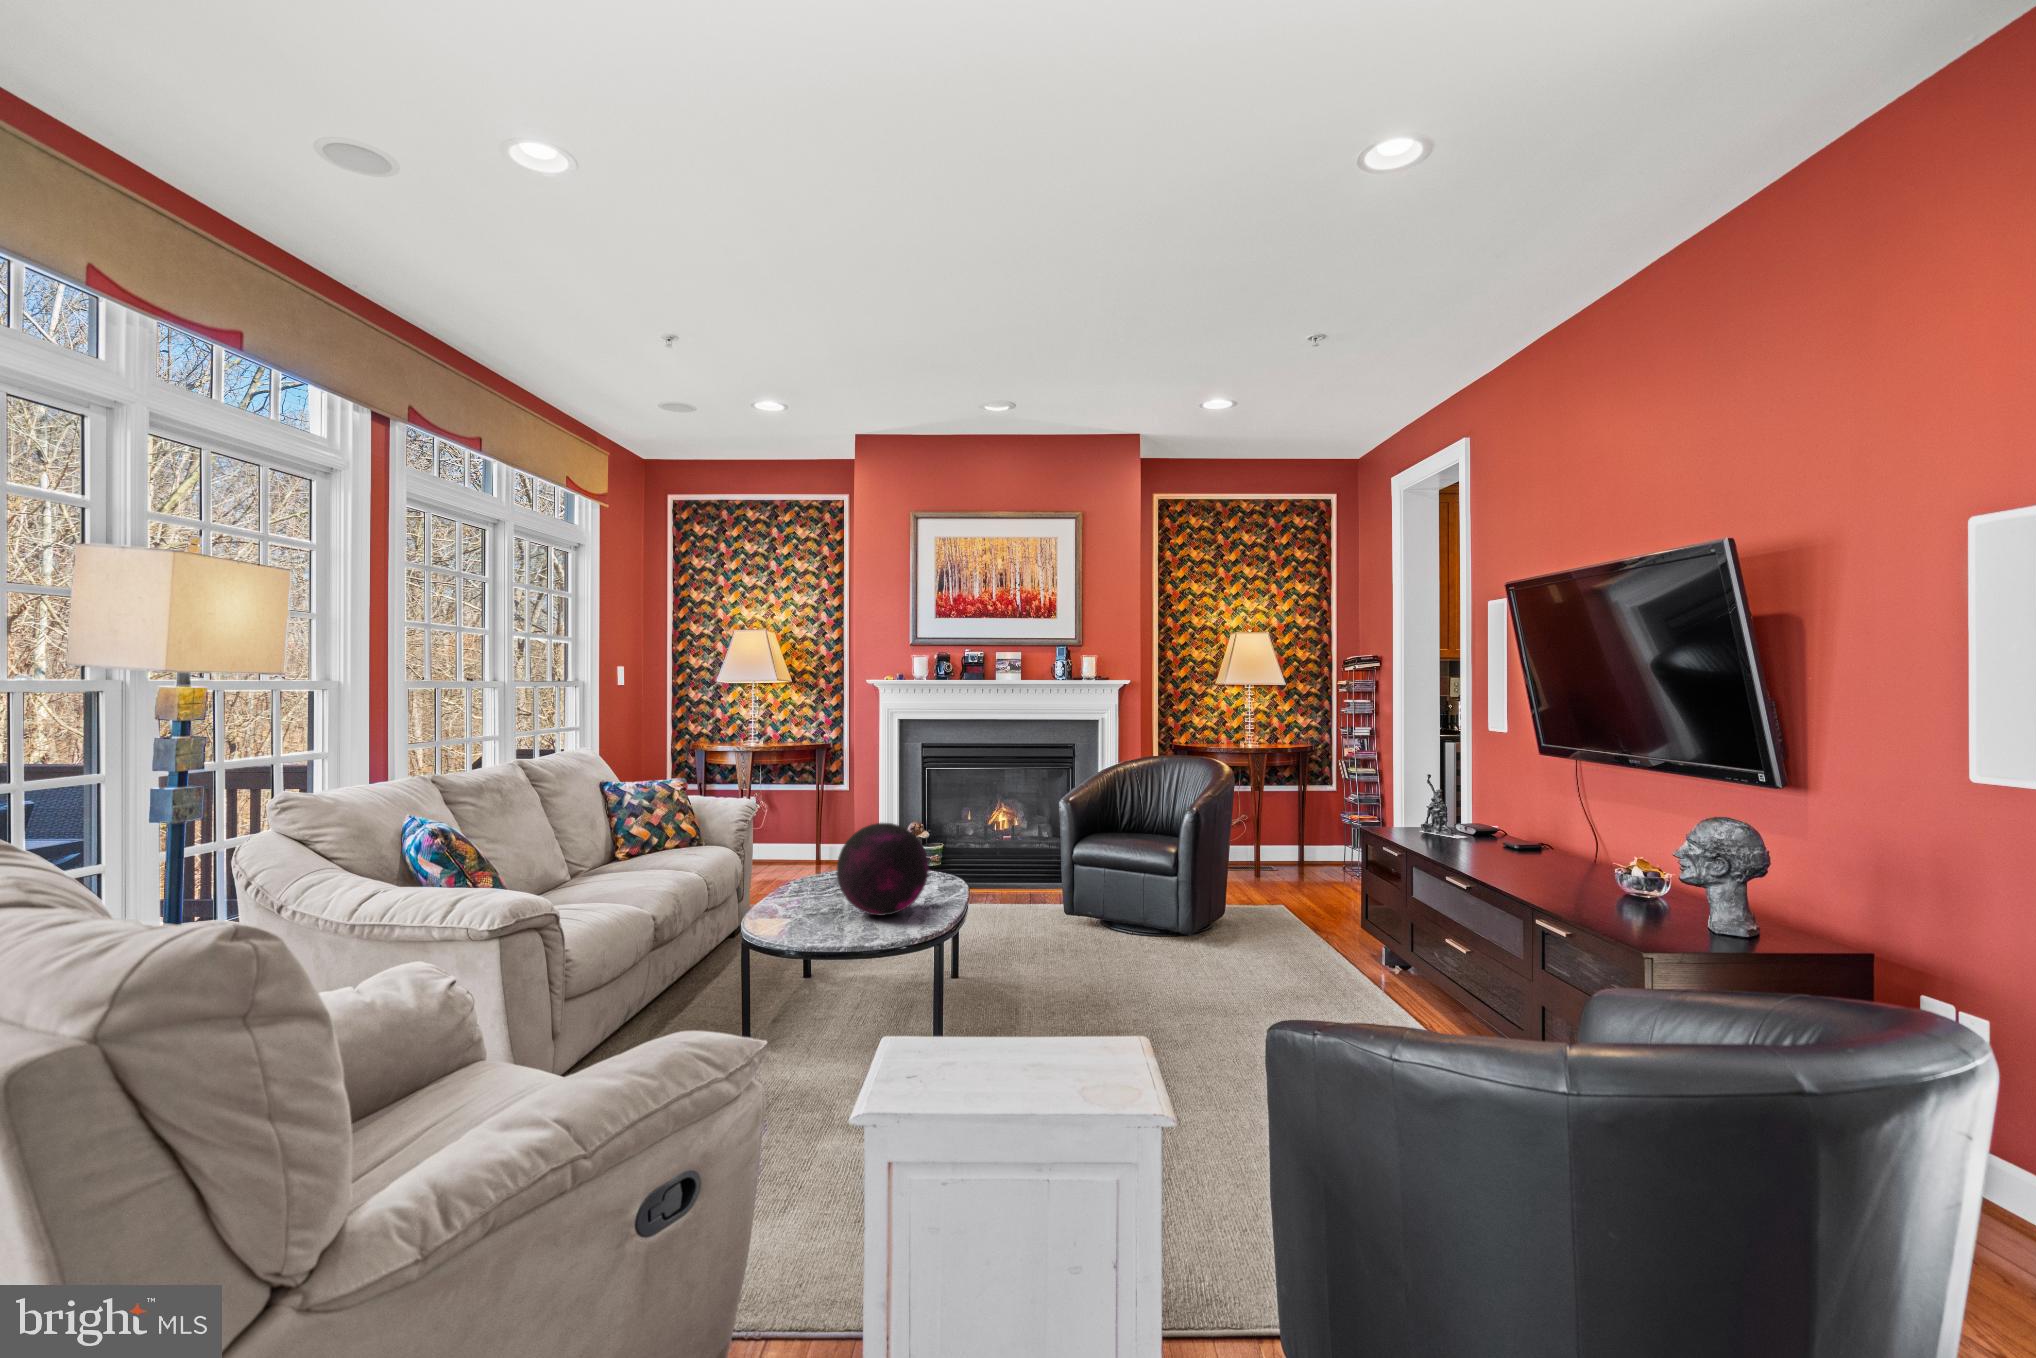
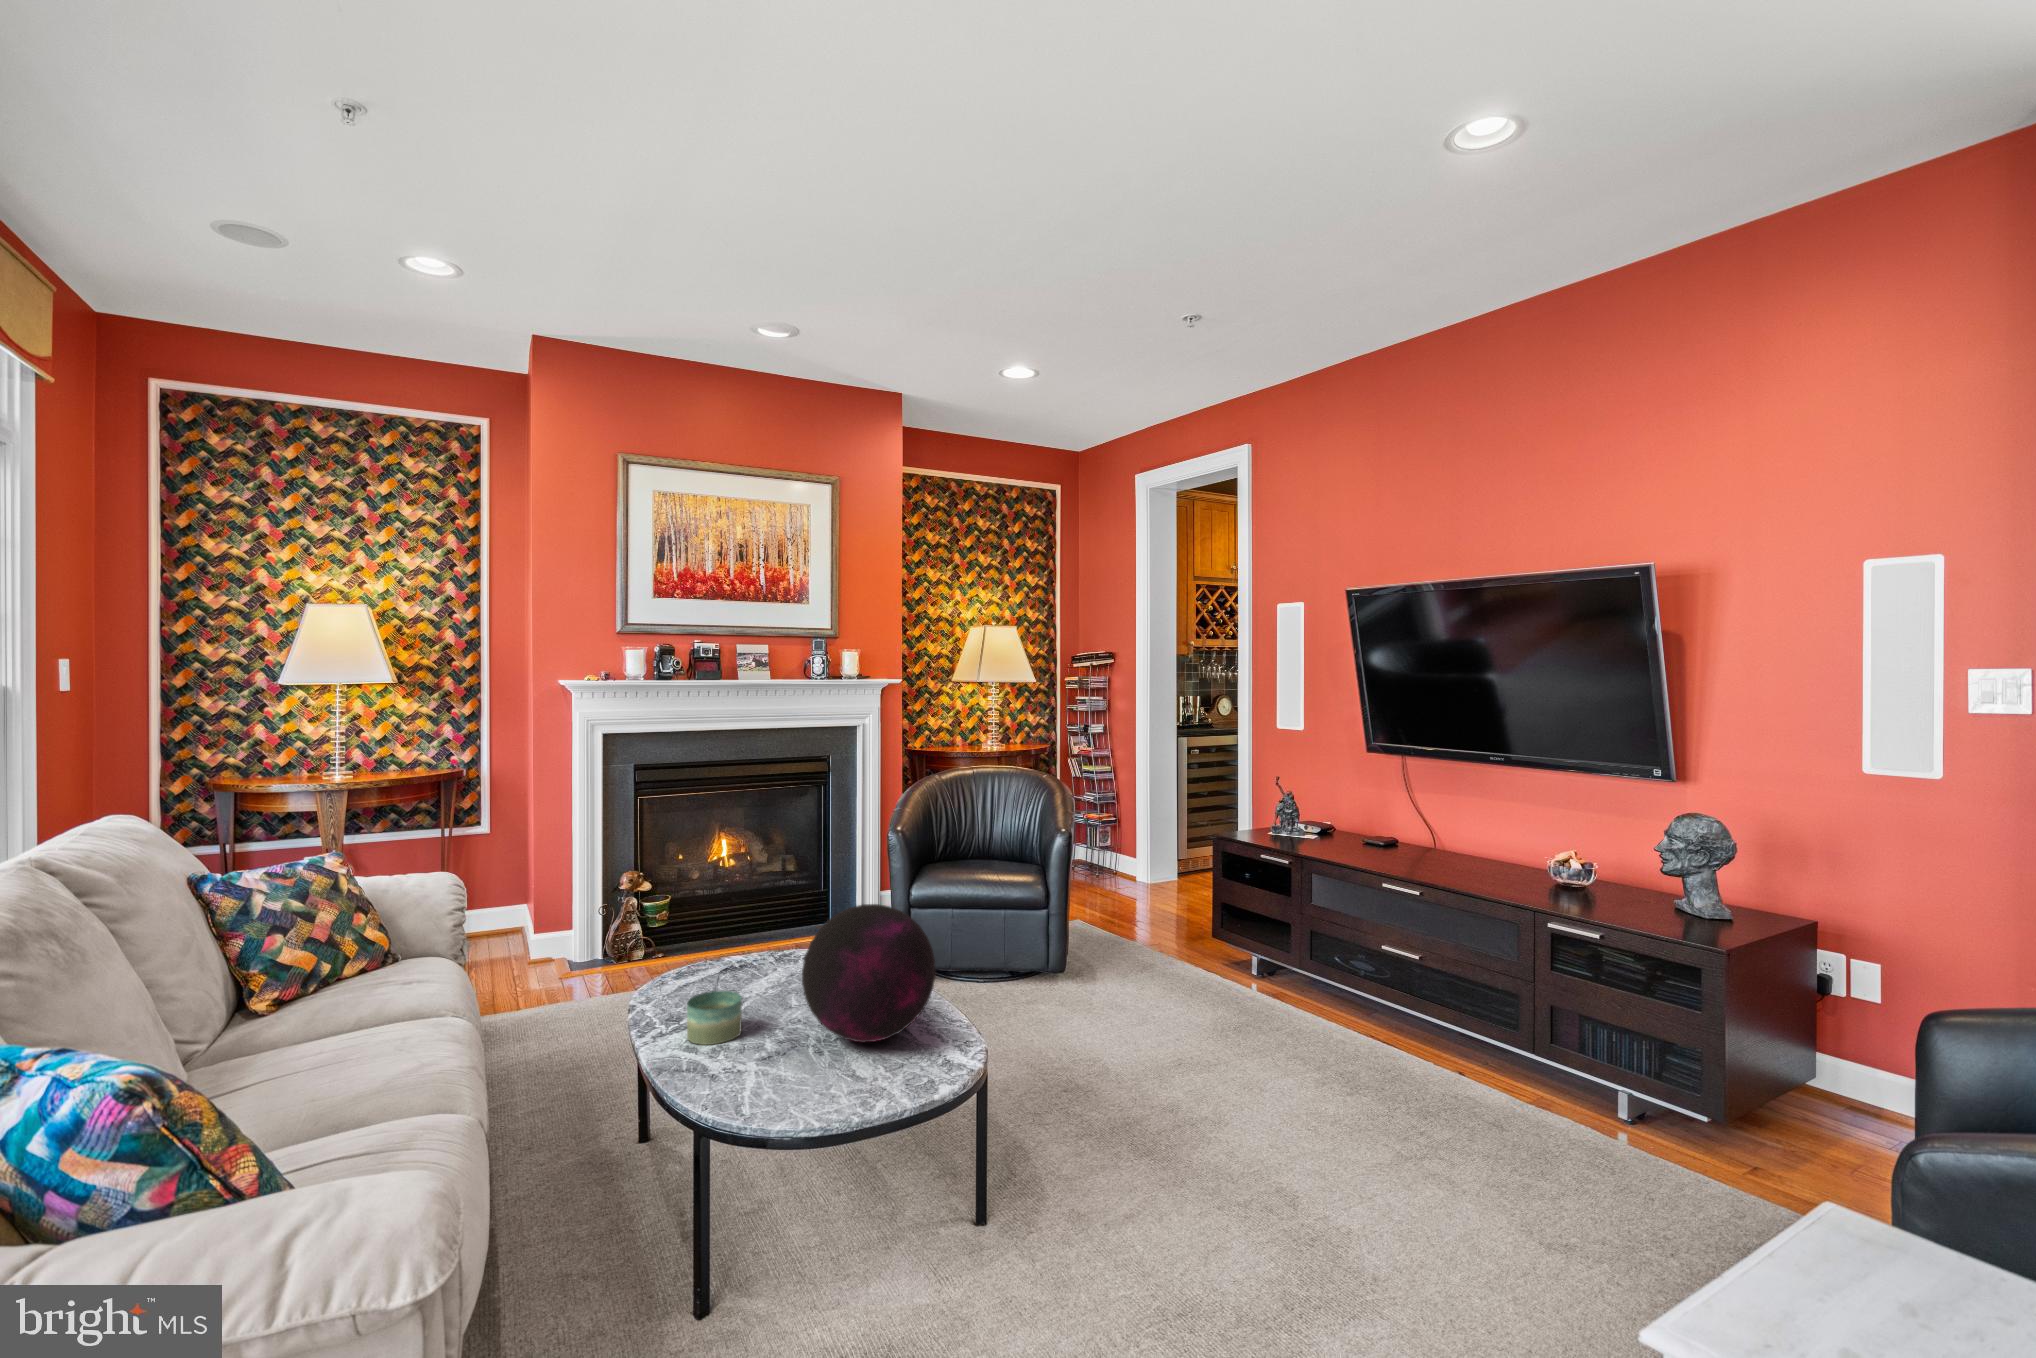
candle: none [789,875,824,905] -> present [687,991,742,1045]

